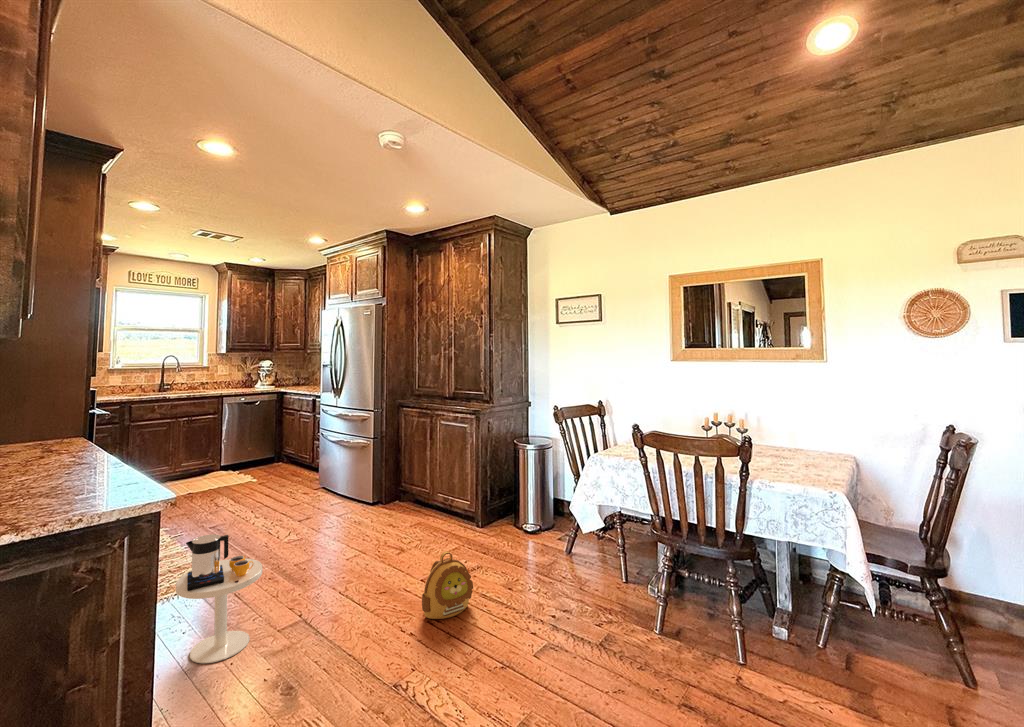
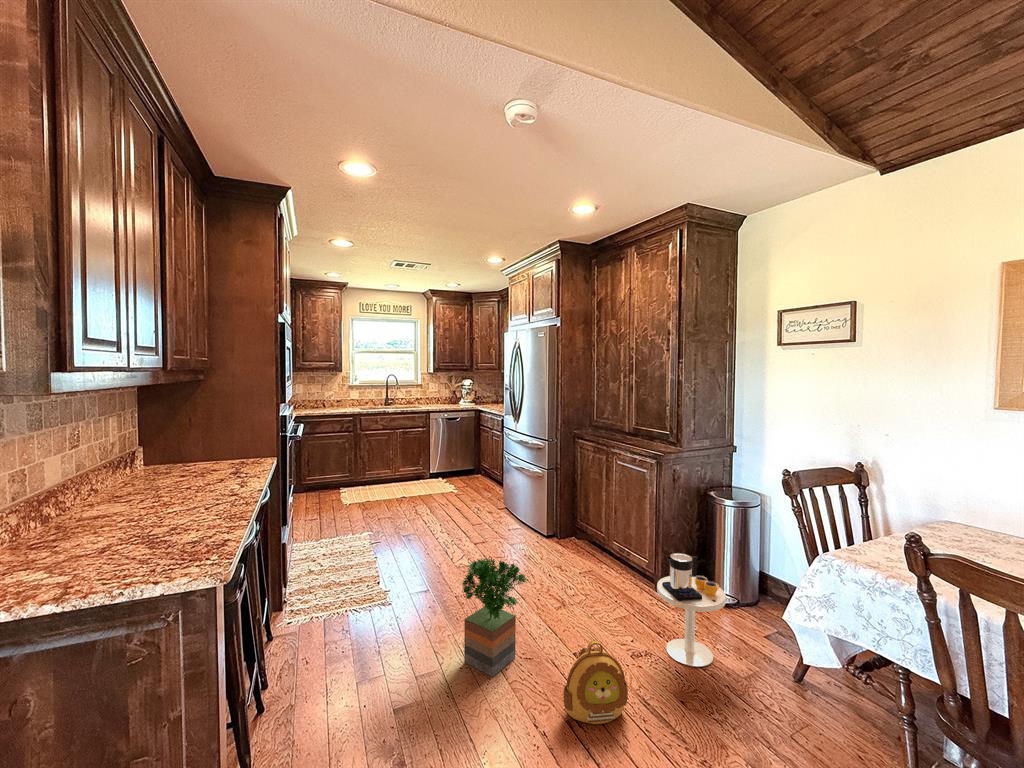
potted tree: none [317,505,381,611] -> present [462,557,527,677]
side table: present [176,534,262,663] -> present [657,553,726,667]

